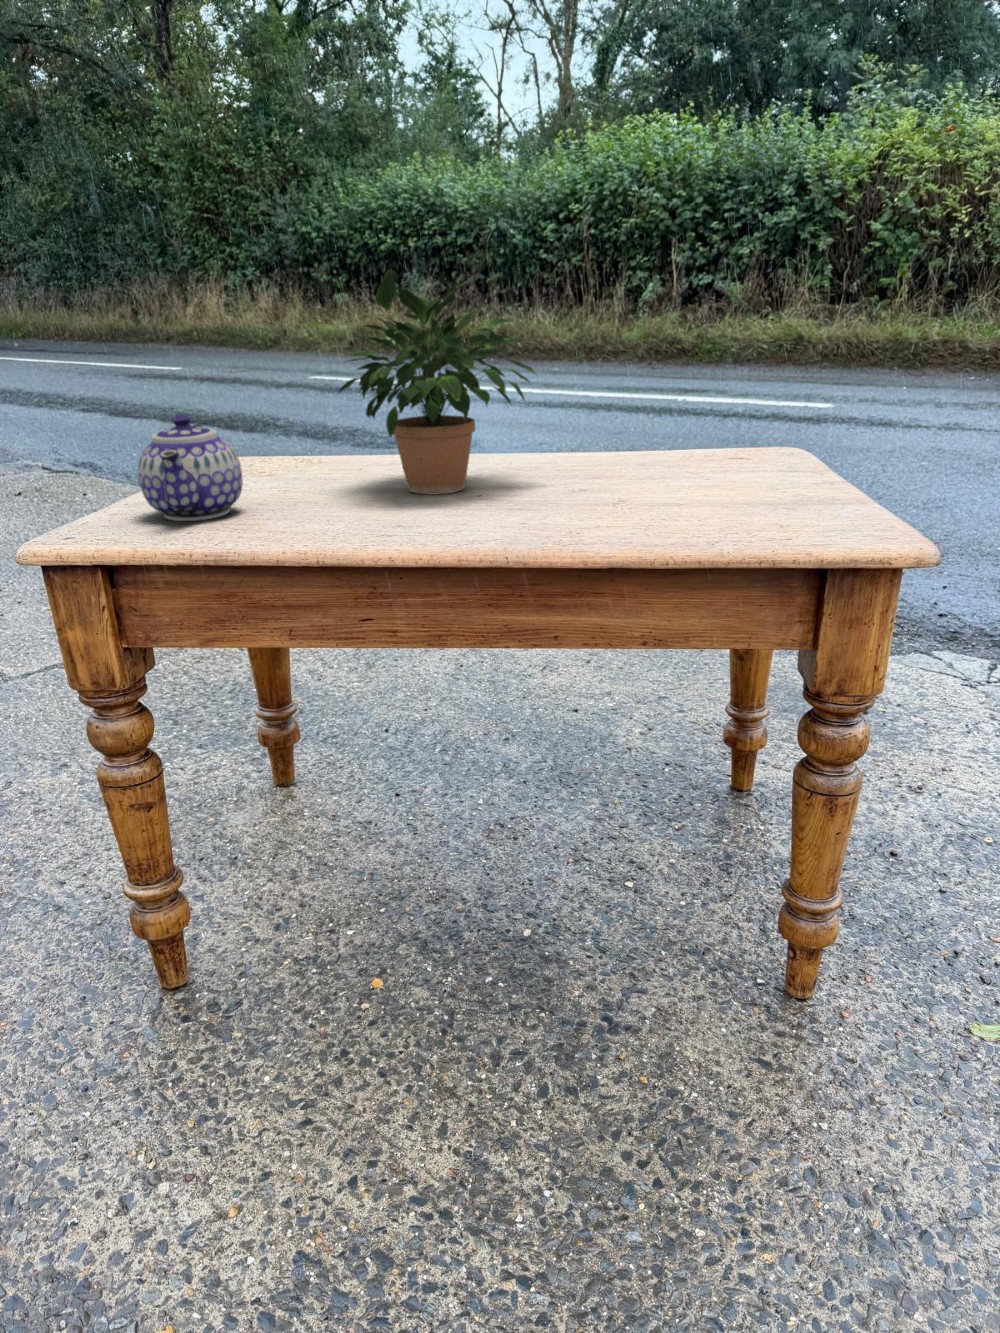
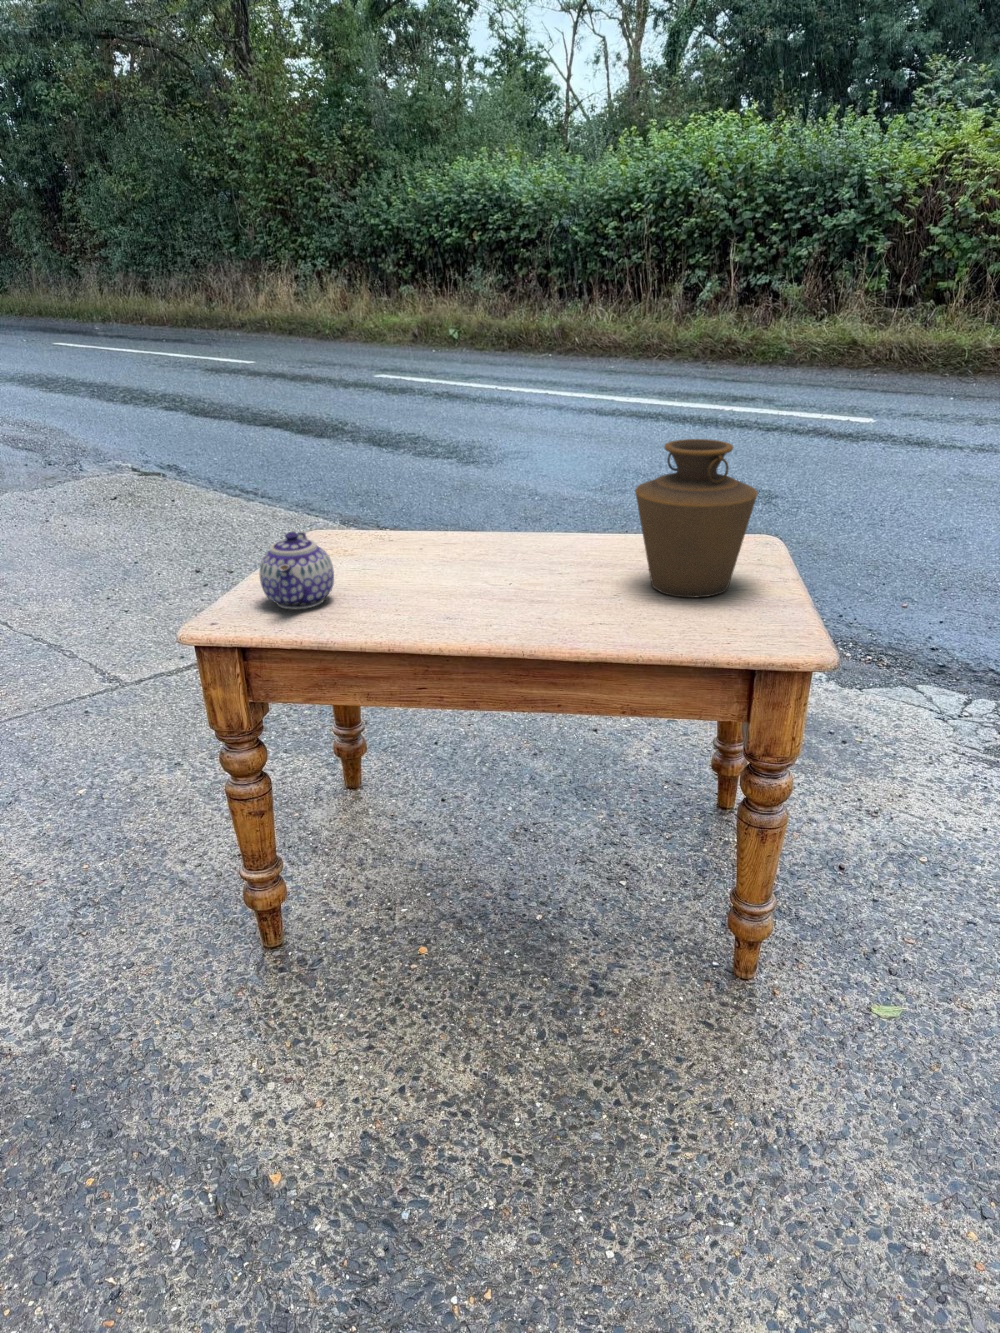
potted plant: present [340,269,536,495] -> none [404,424,559,585]
vase: none [641,290,803,496] -> present [635,439,758,598]

